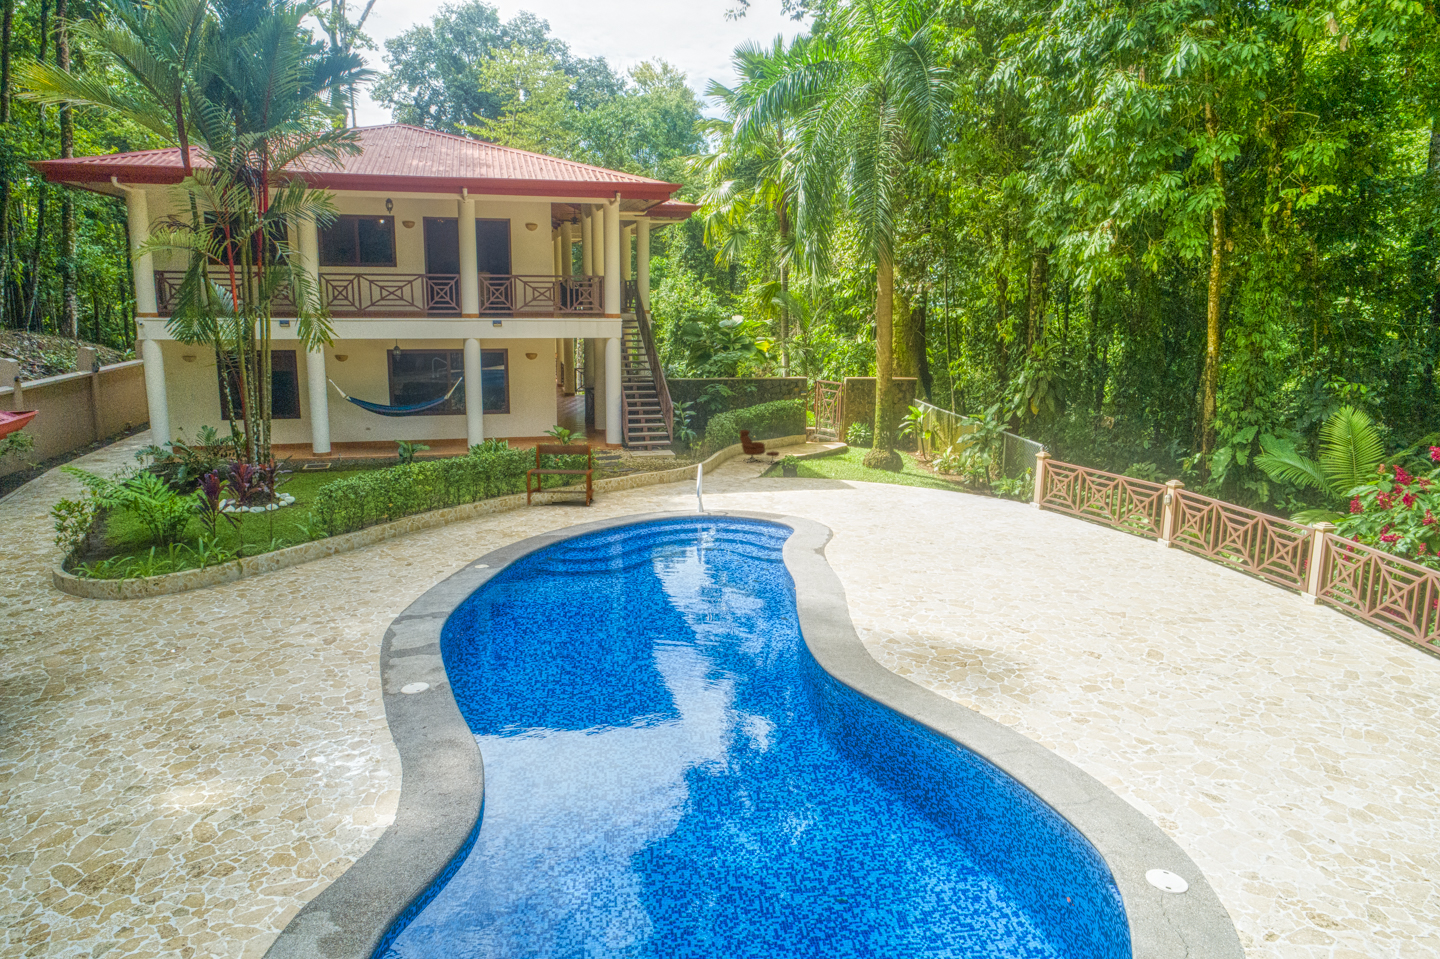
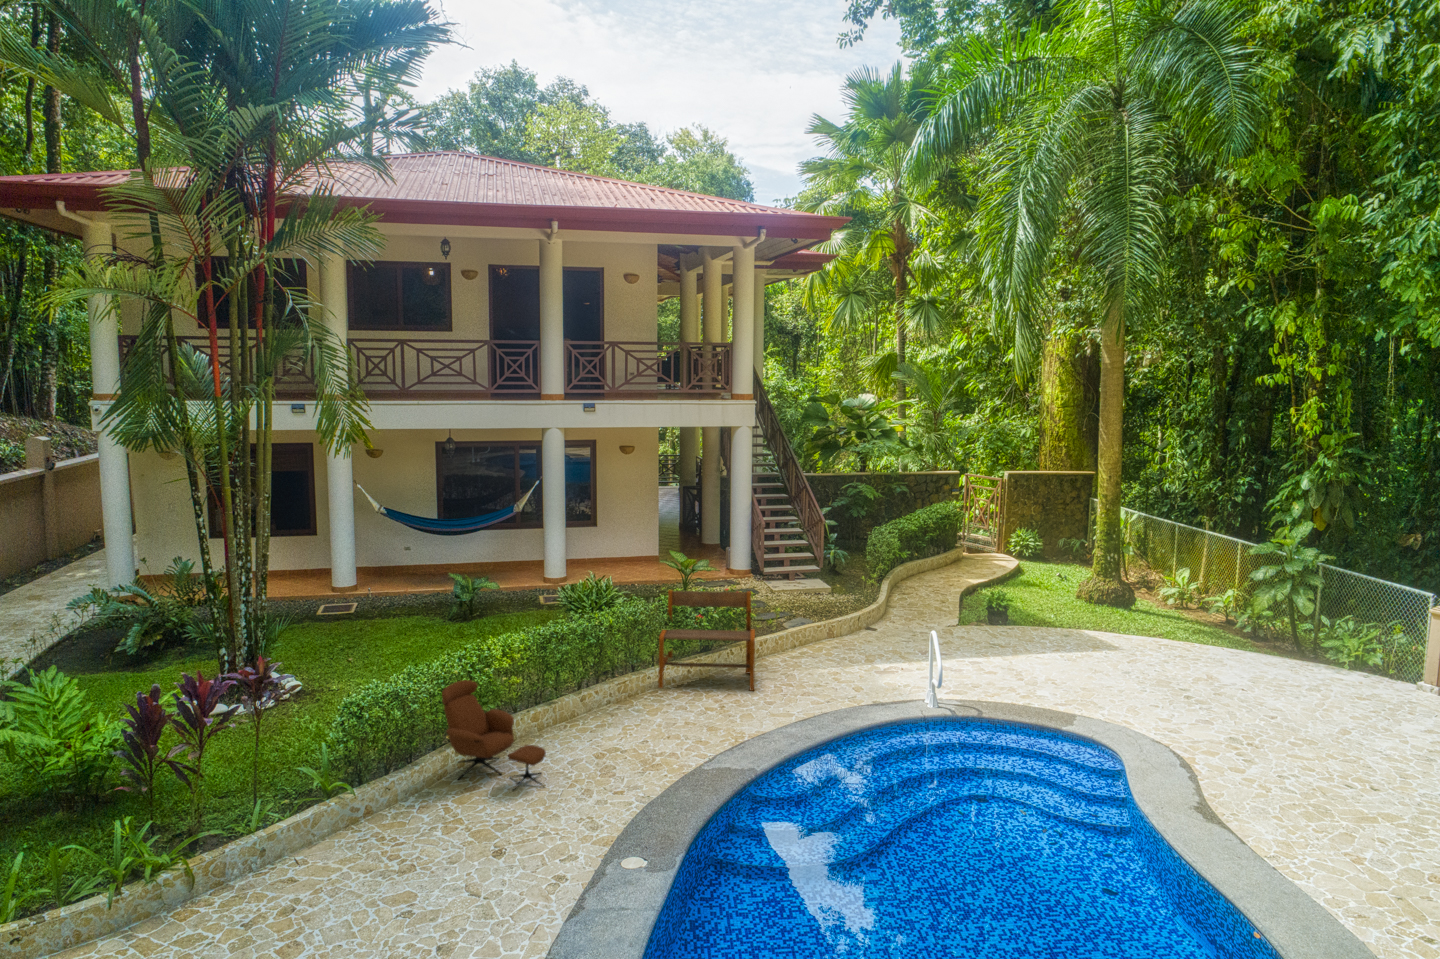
lounge chair: present [739,430,779,463] -> present [442,680,546,789]

